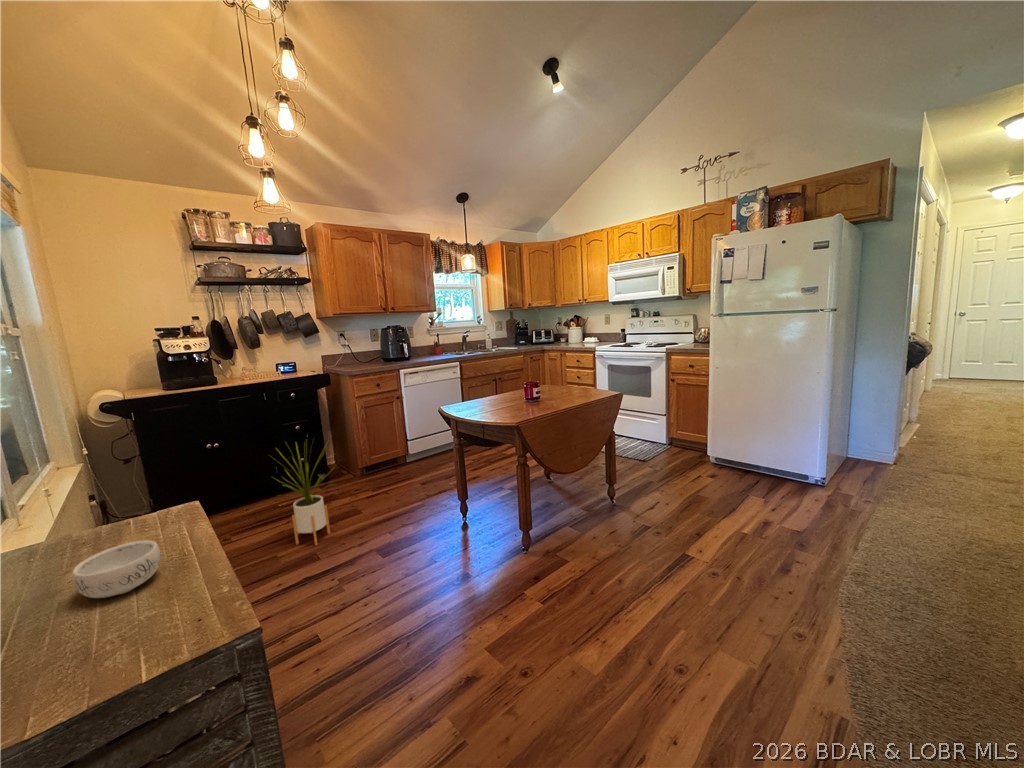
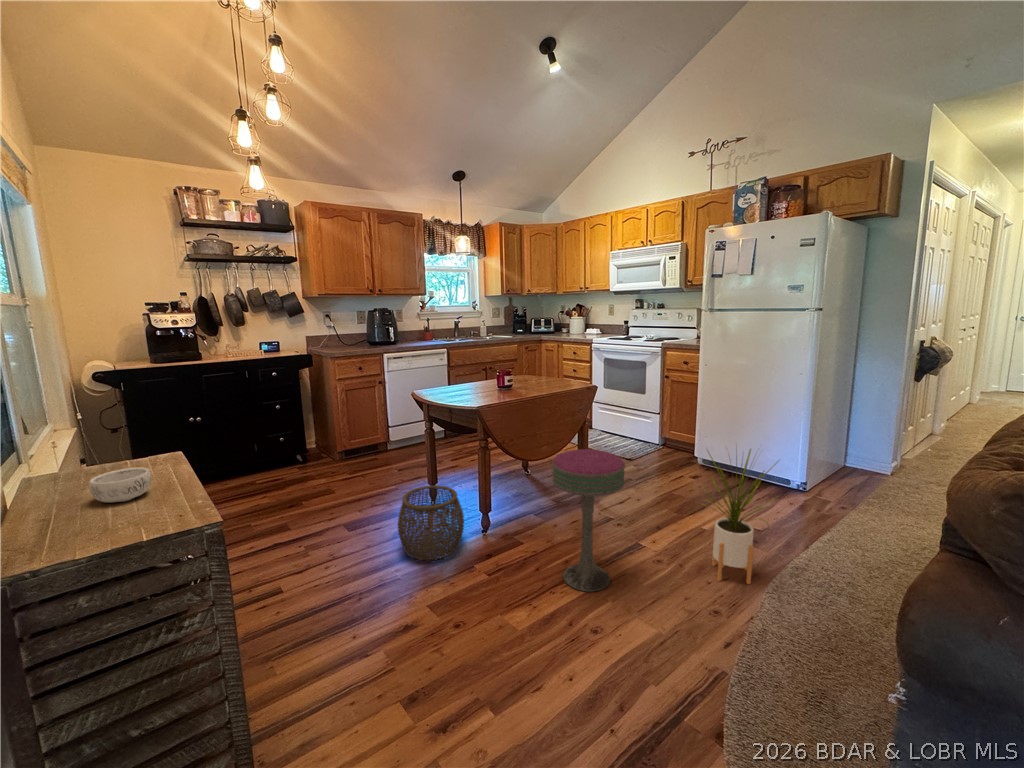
house plant: present [277,443,330,545] -> present [702,449,778,584]
bar stool: none [607,464,687,618] -> present [552,449,625,592]
woven basket: none [437,506,507,590] -> present [398,485,464,561]

